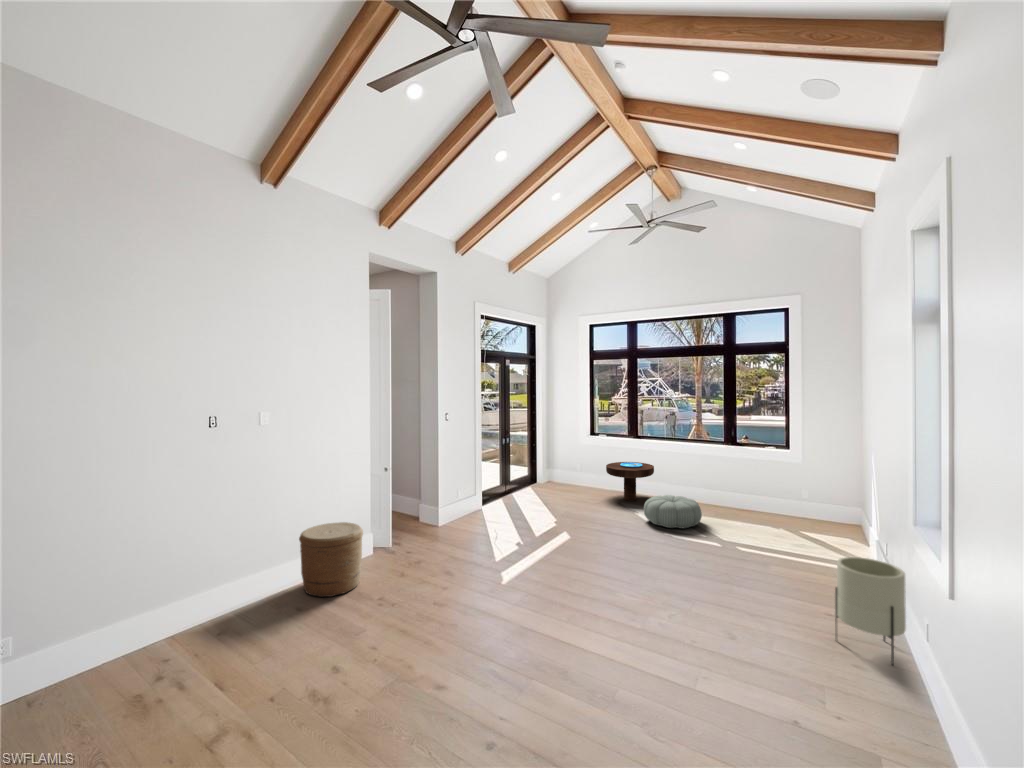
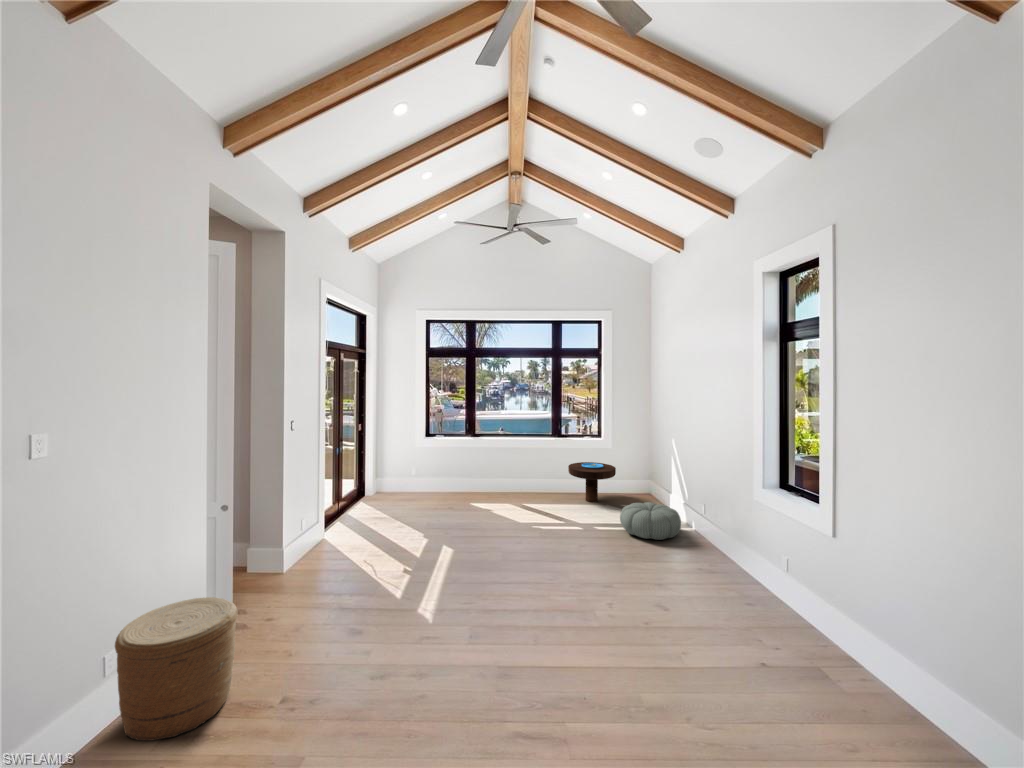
side table: present [606,462,654,501] -> present [568,462,616,502]
pouf: present [644,495,702,528] -> present [620,503,681,540]
planter: present [835,557,906,665] -> none [739,525,789,607]

